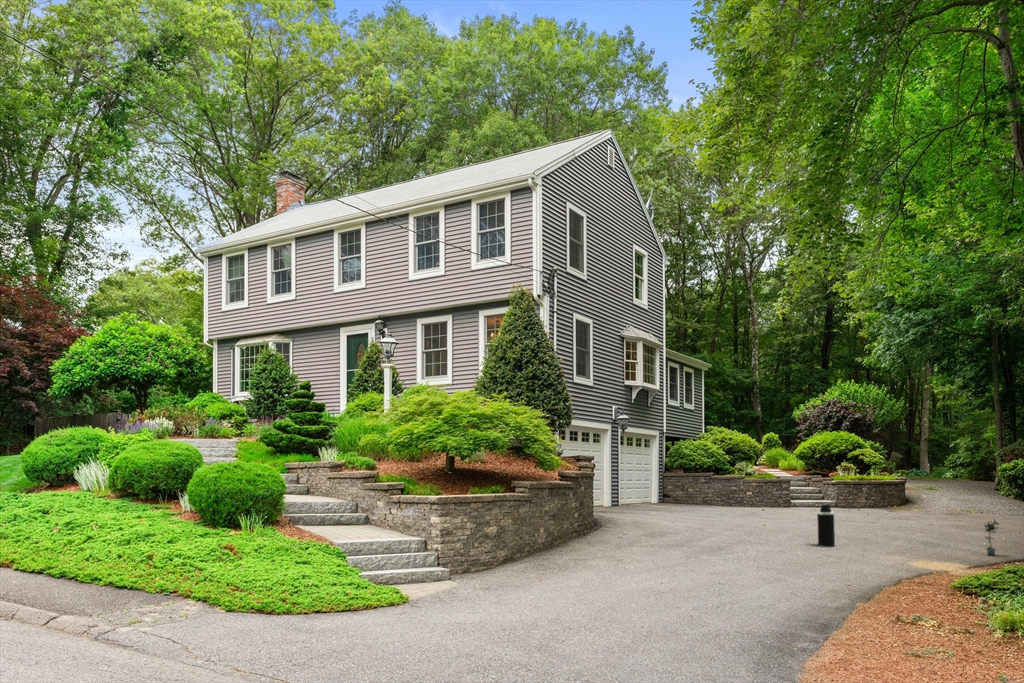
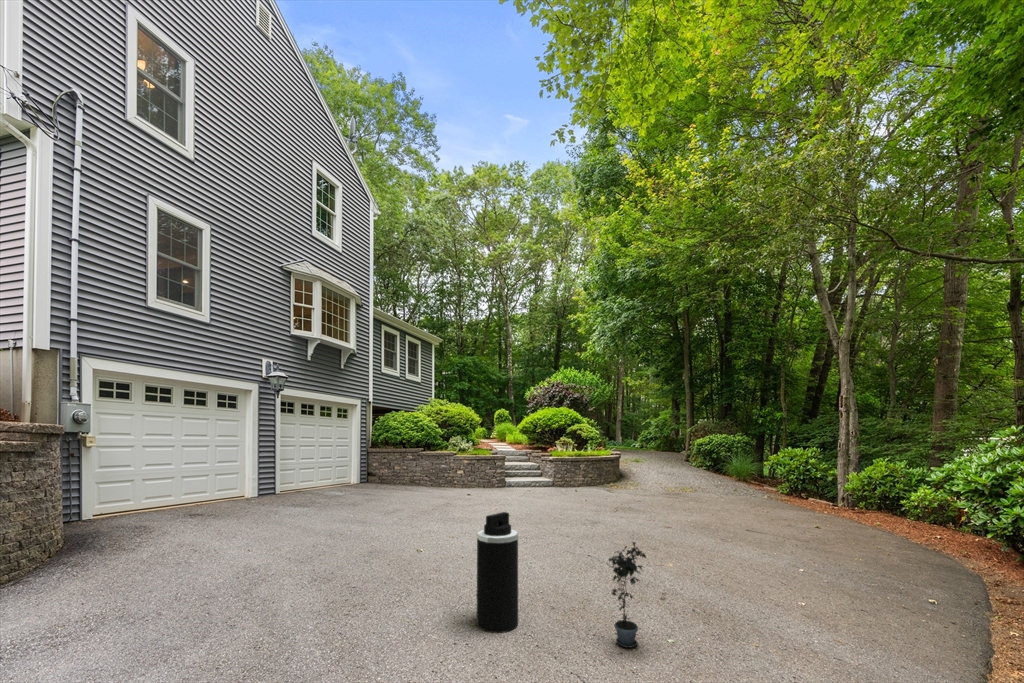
potted plant: present [985,520,999,556] -> present [609,542,646,648]

